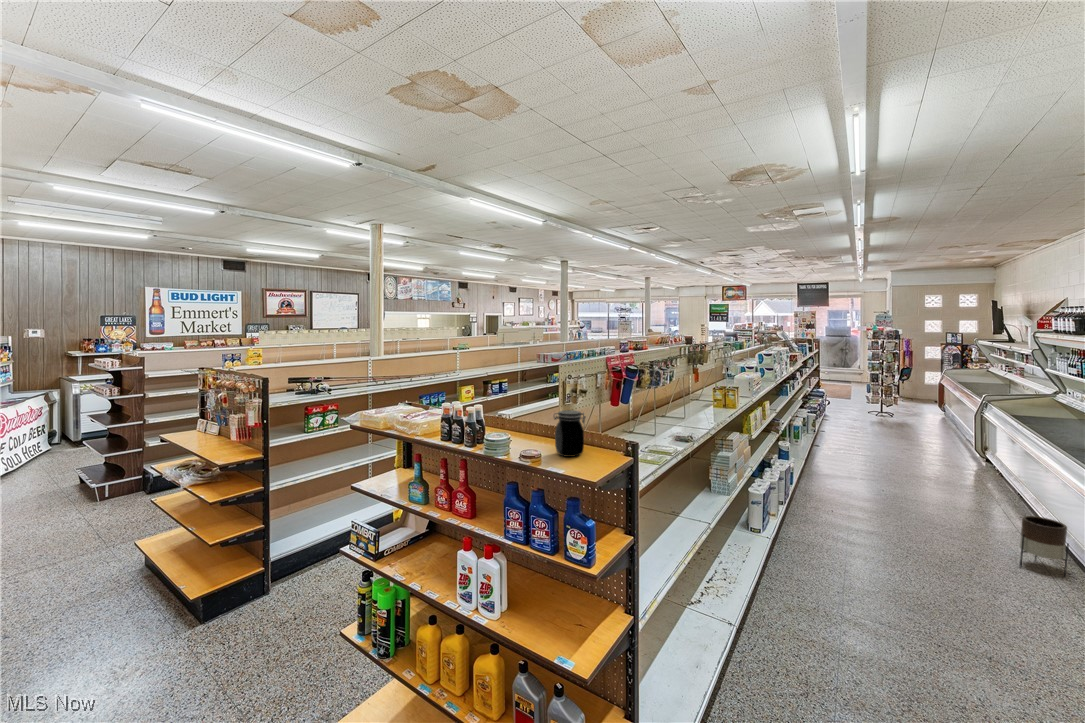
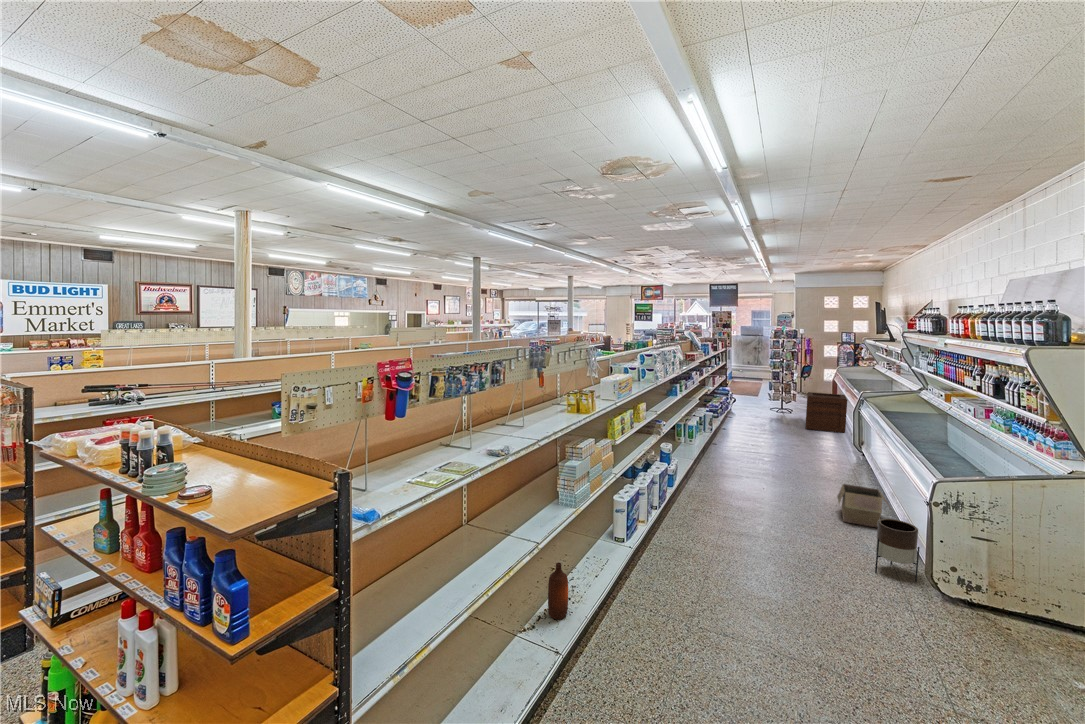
wooden crate: none [913,395,963,438] -> present [806,392,847,433]
jar: present [554,410,586,457] -> none [230,433,277,498]
box: none [967,485,1031,529] -> present [837,484,889,528]
bottle: none [714,537,733,587] -> present [548,563,568,619]

